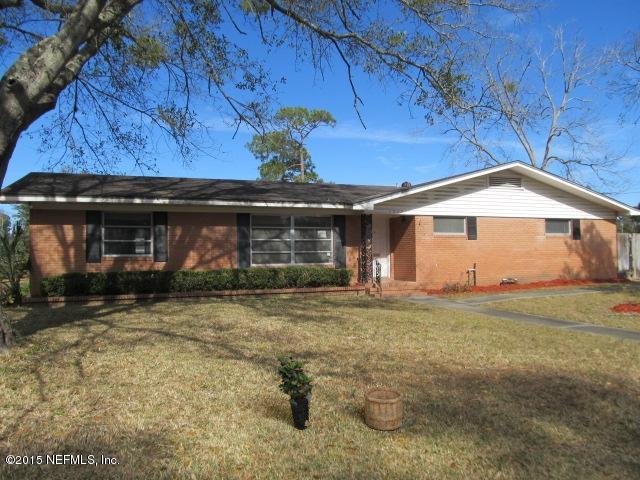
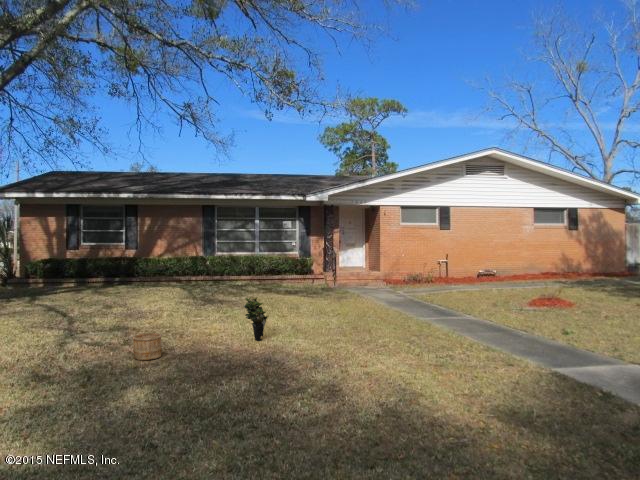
potted plant: present [275,353,314,430] -> present [244,297,267,341]

